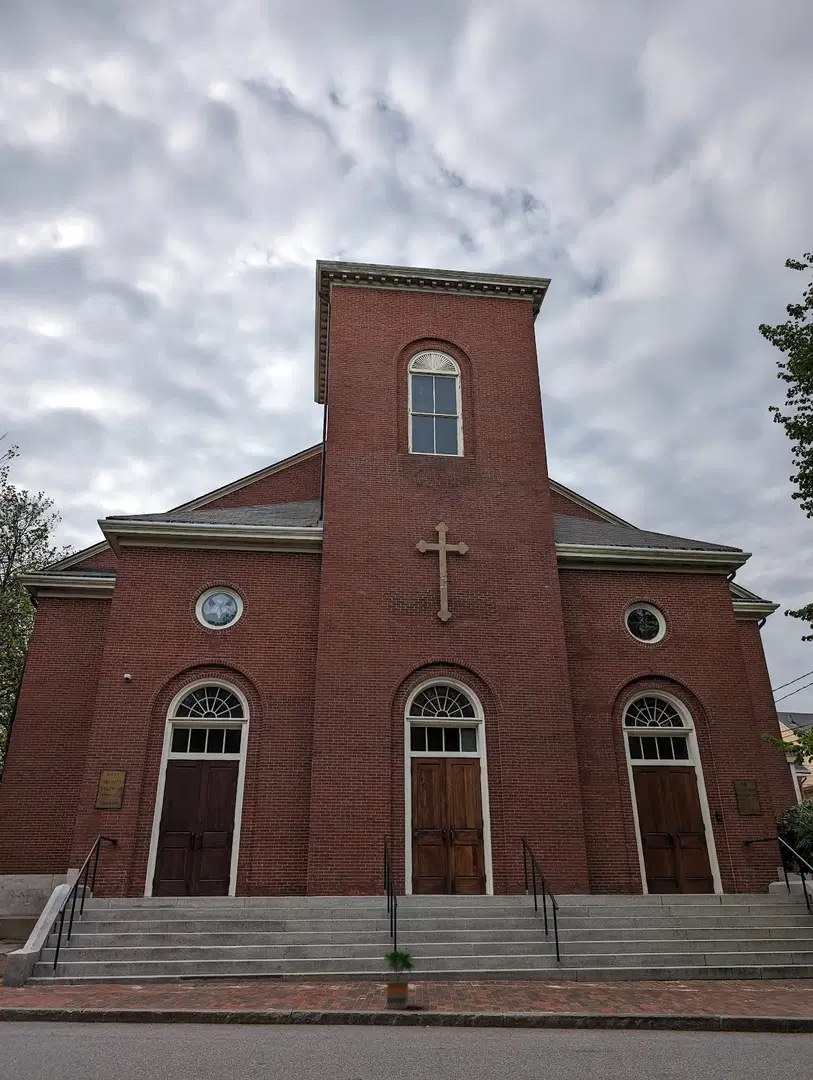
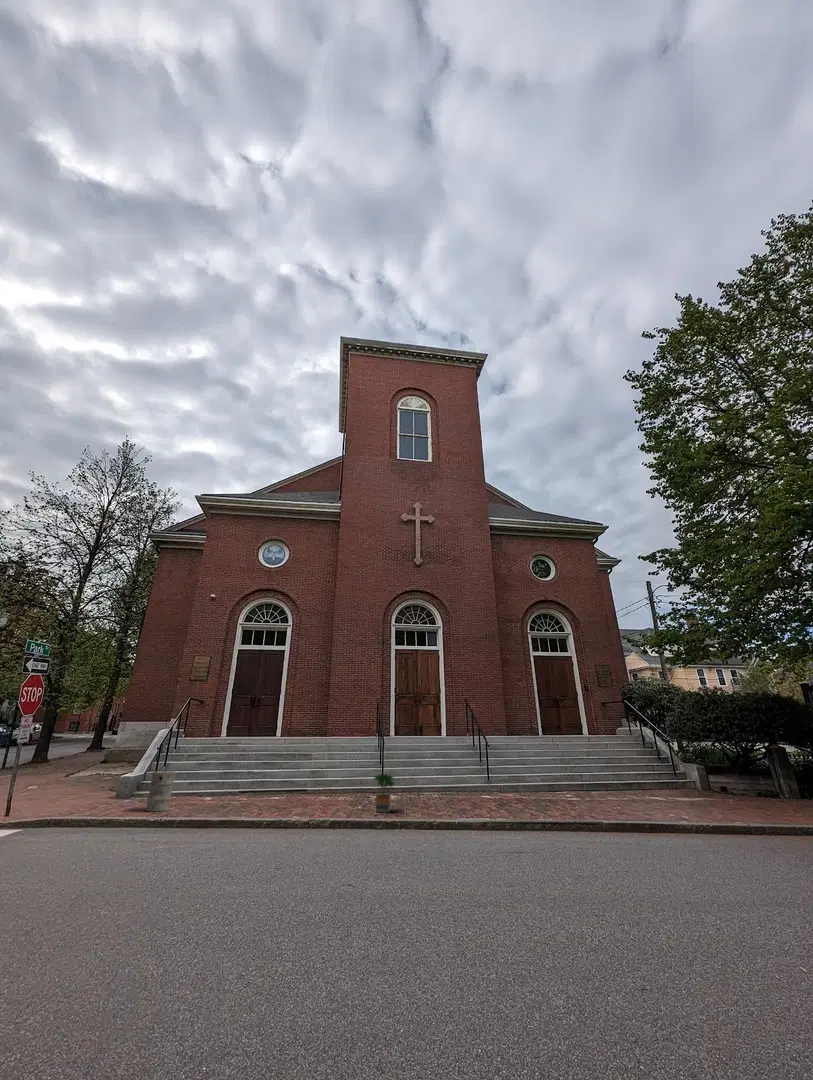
trash can: none [50,948,91,1007] -> present [146,771,175,811]

